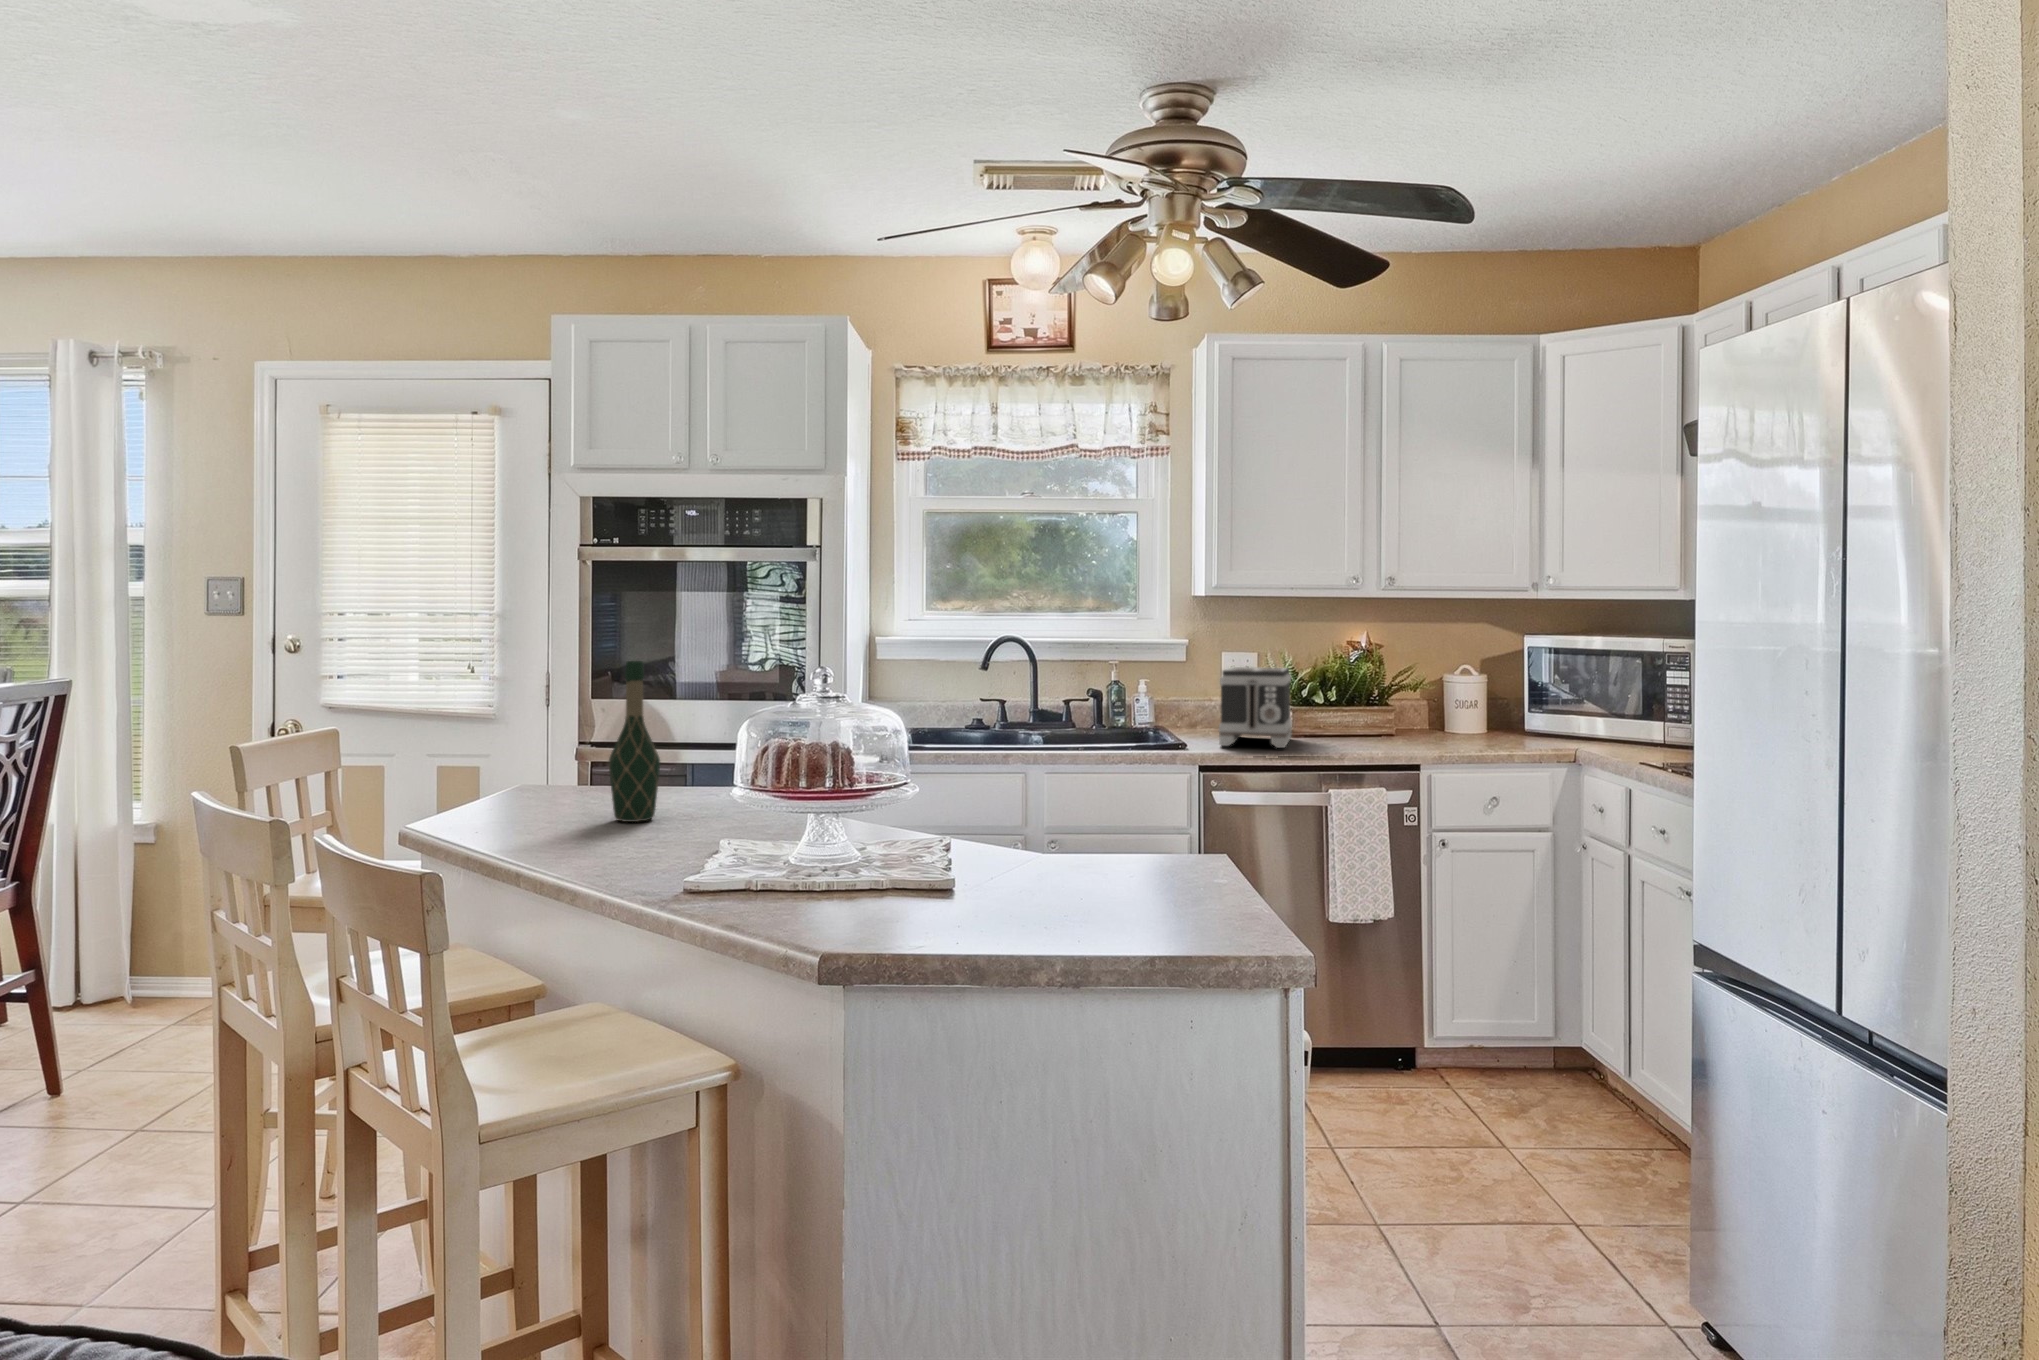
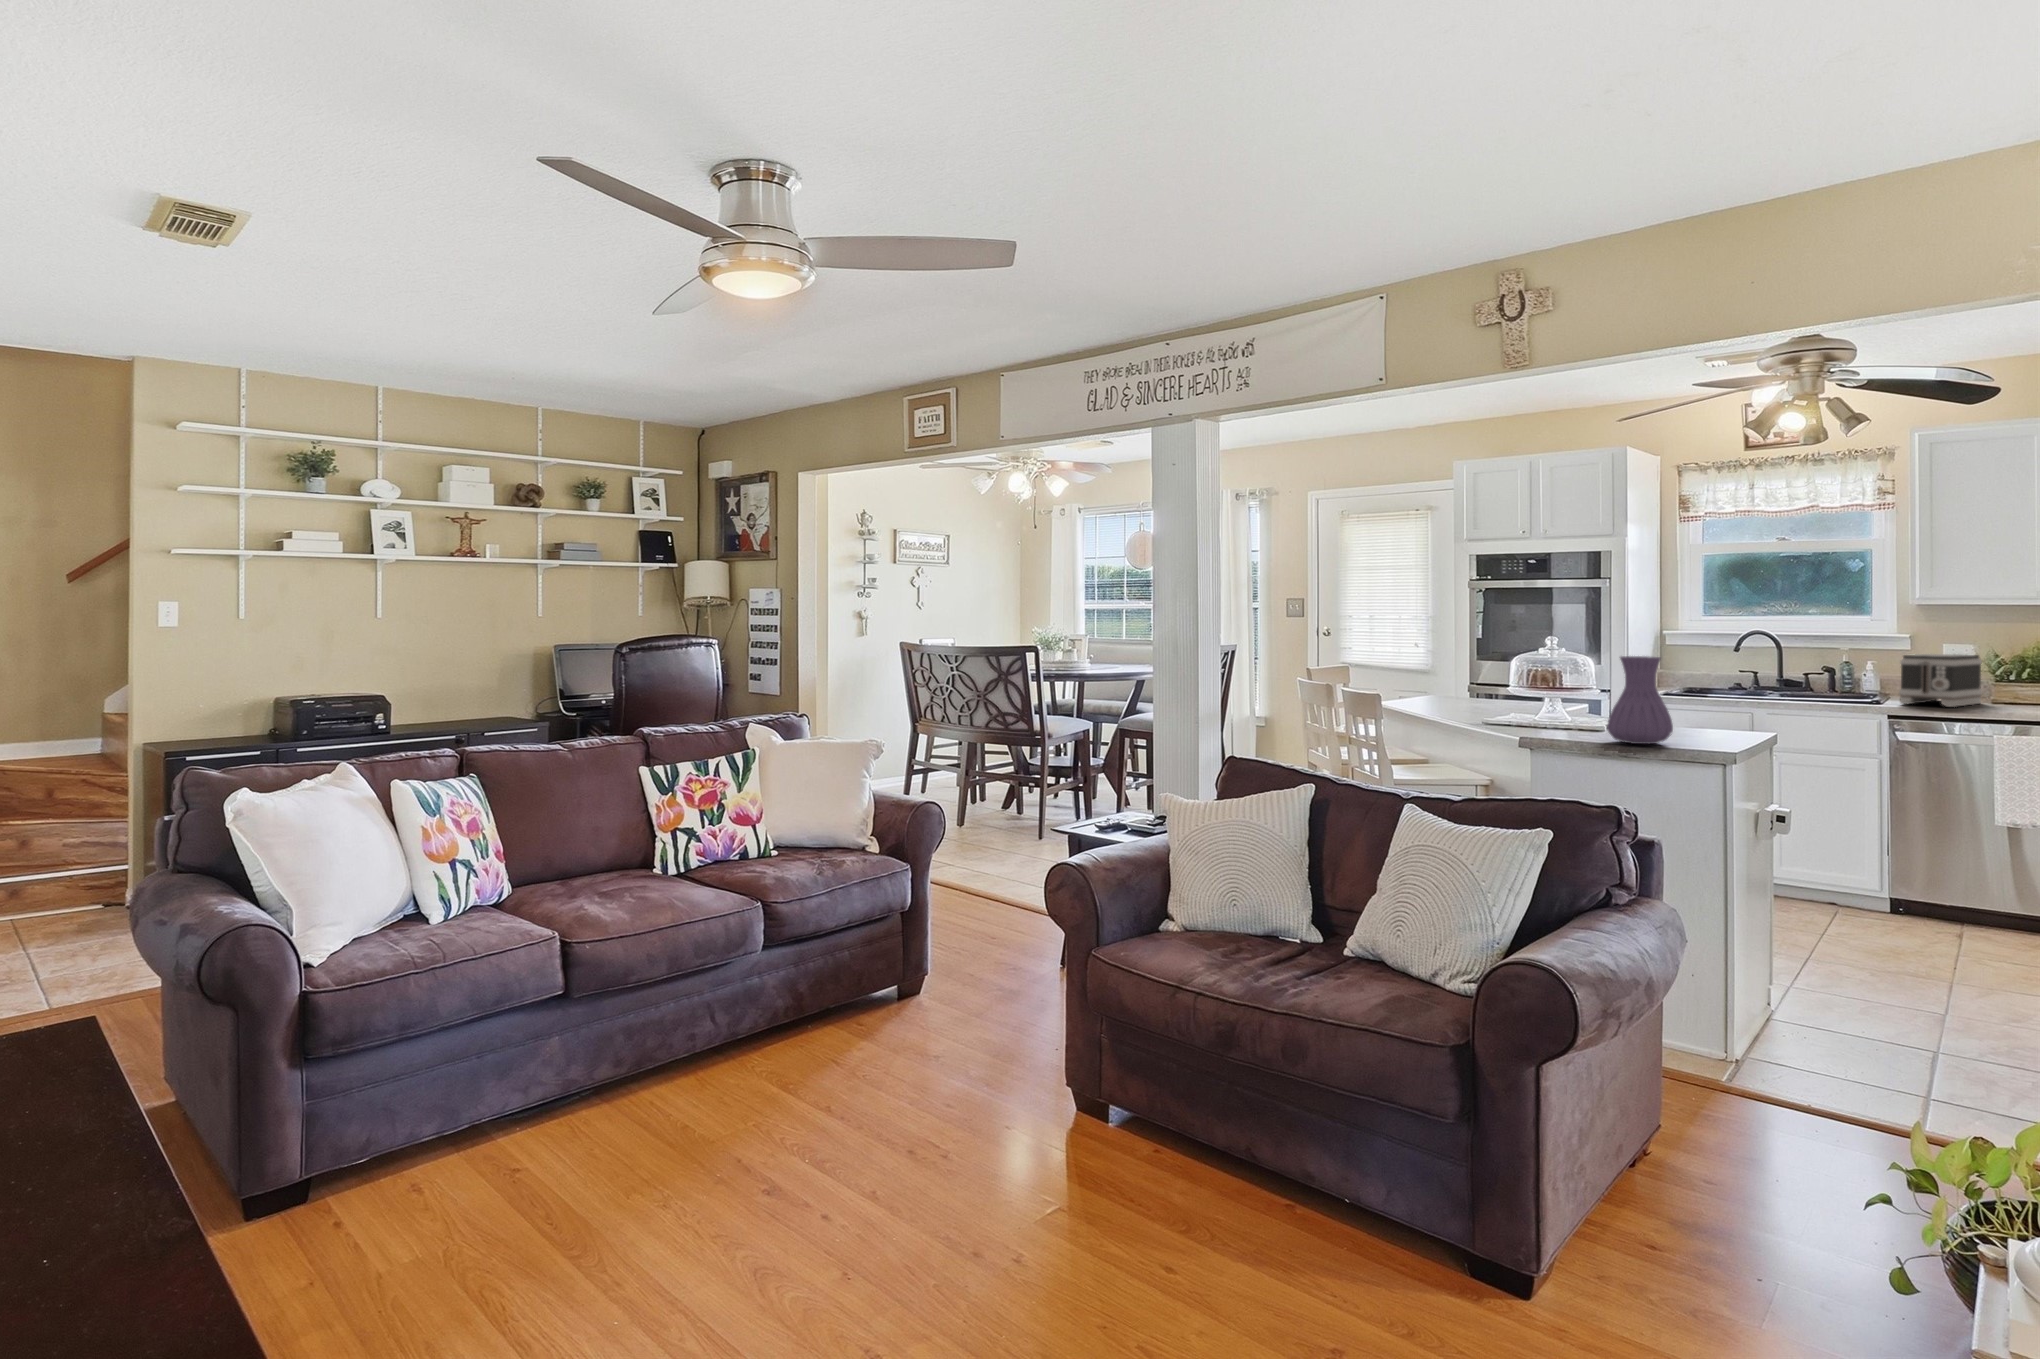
wine bottle: present [609,661,660,822] -> none [1462,642,1487,712]
vase: none [985,687,1119,901] -> present [1607,656,1673,744]

